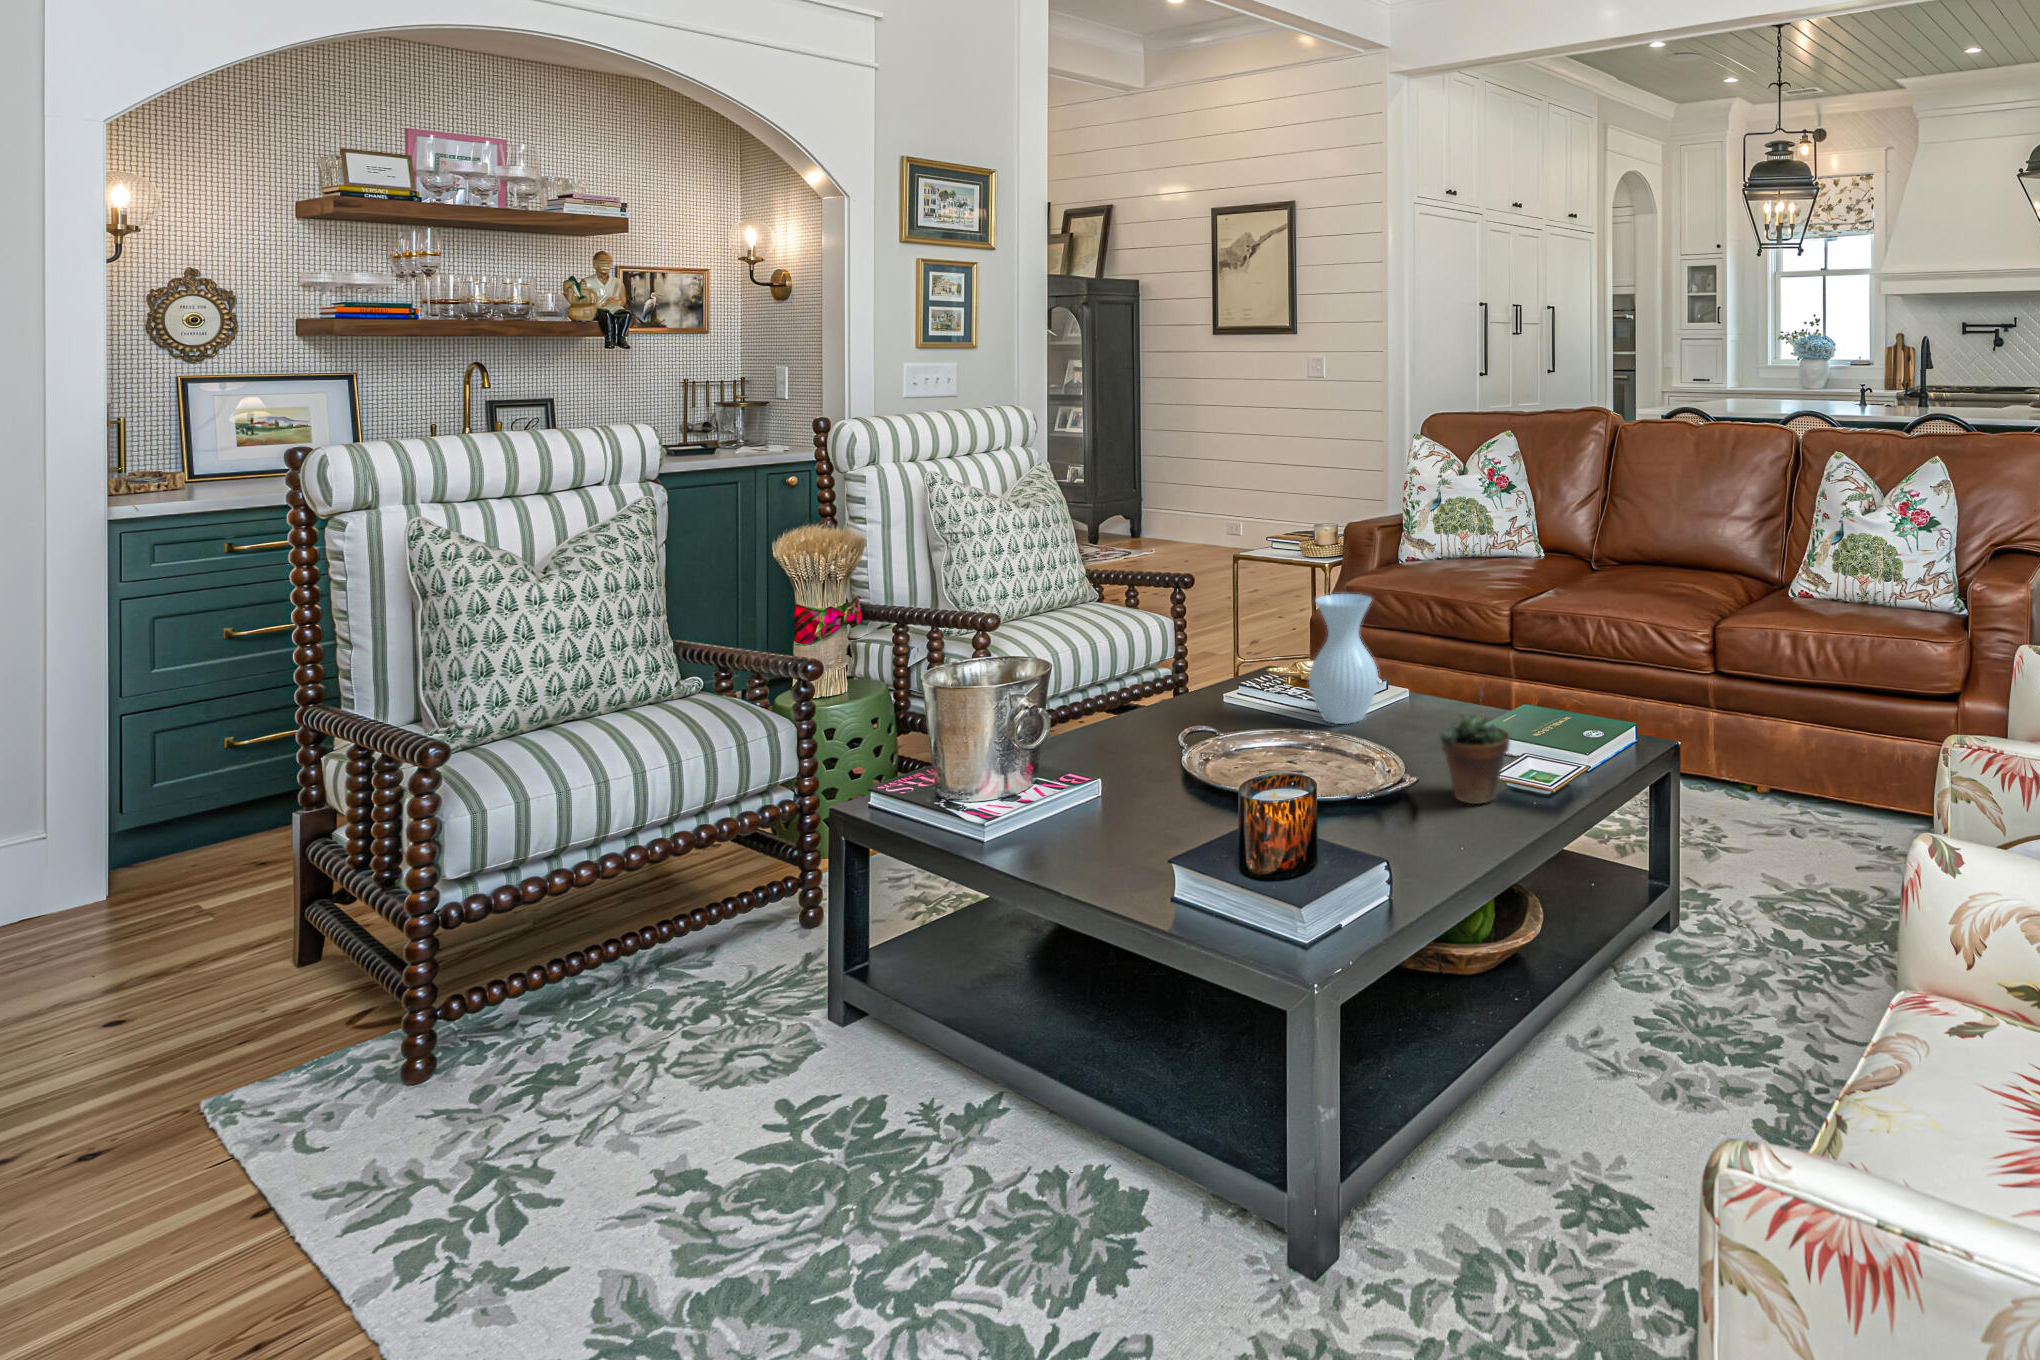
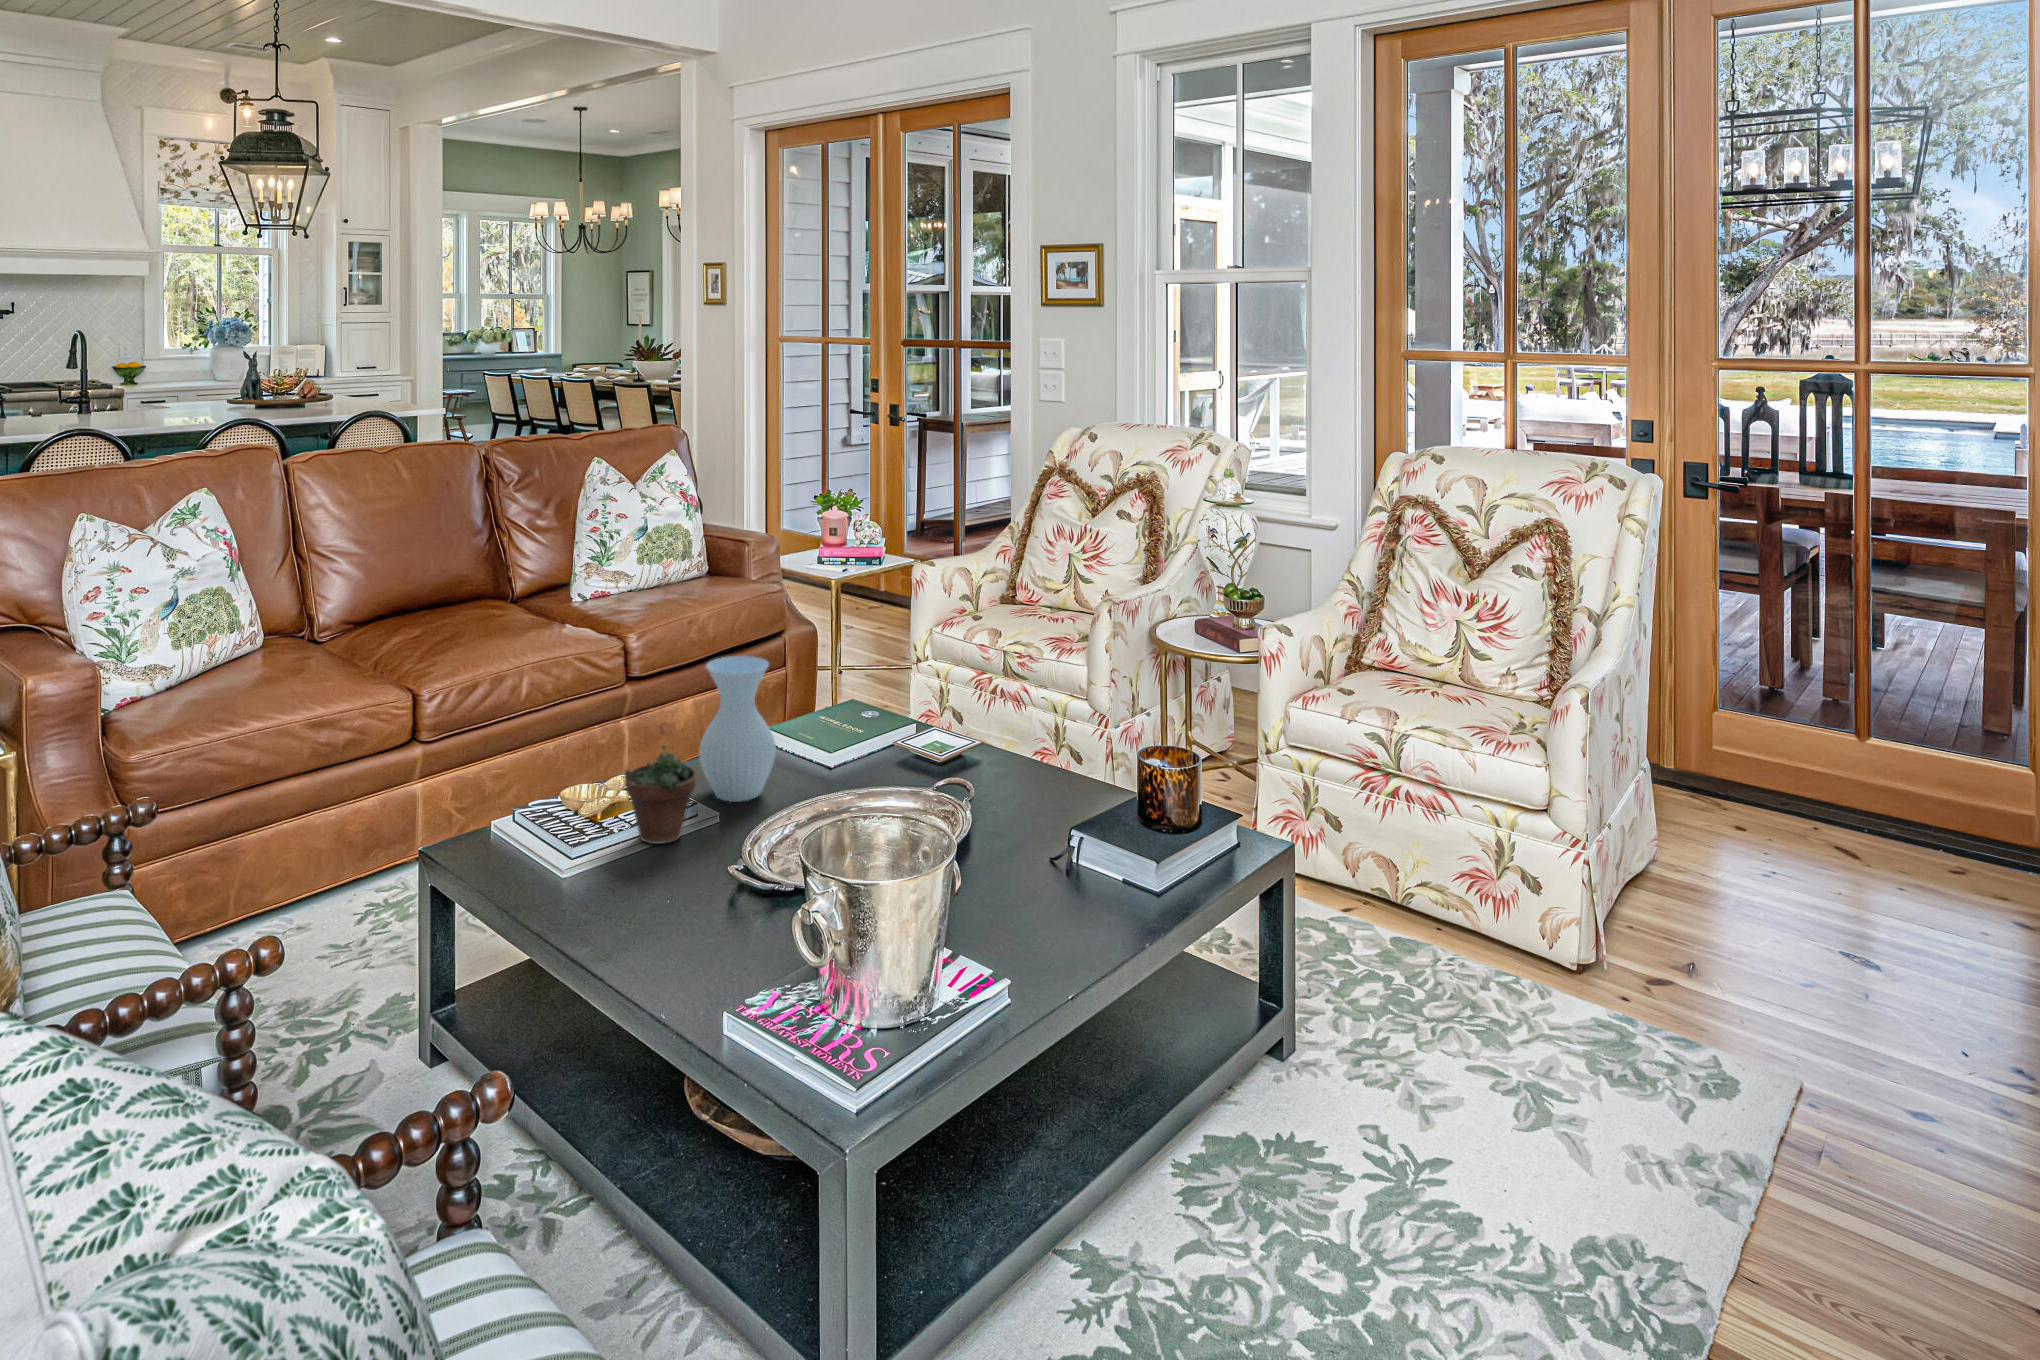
succulent plant: present [1440,689,1510,804] -> present [625,725,696,844]

